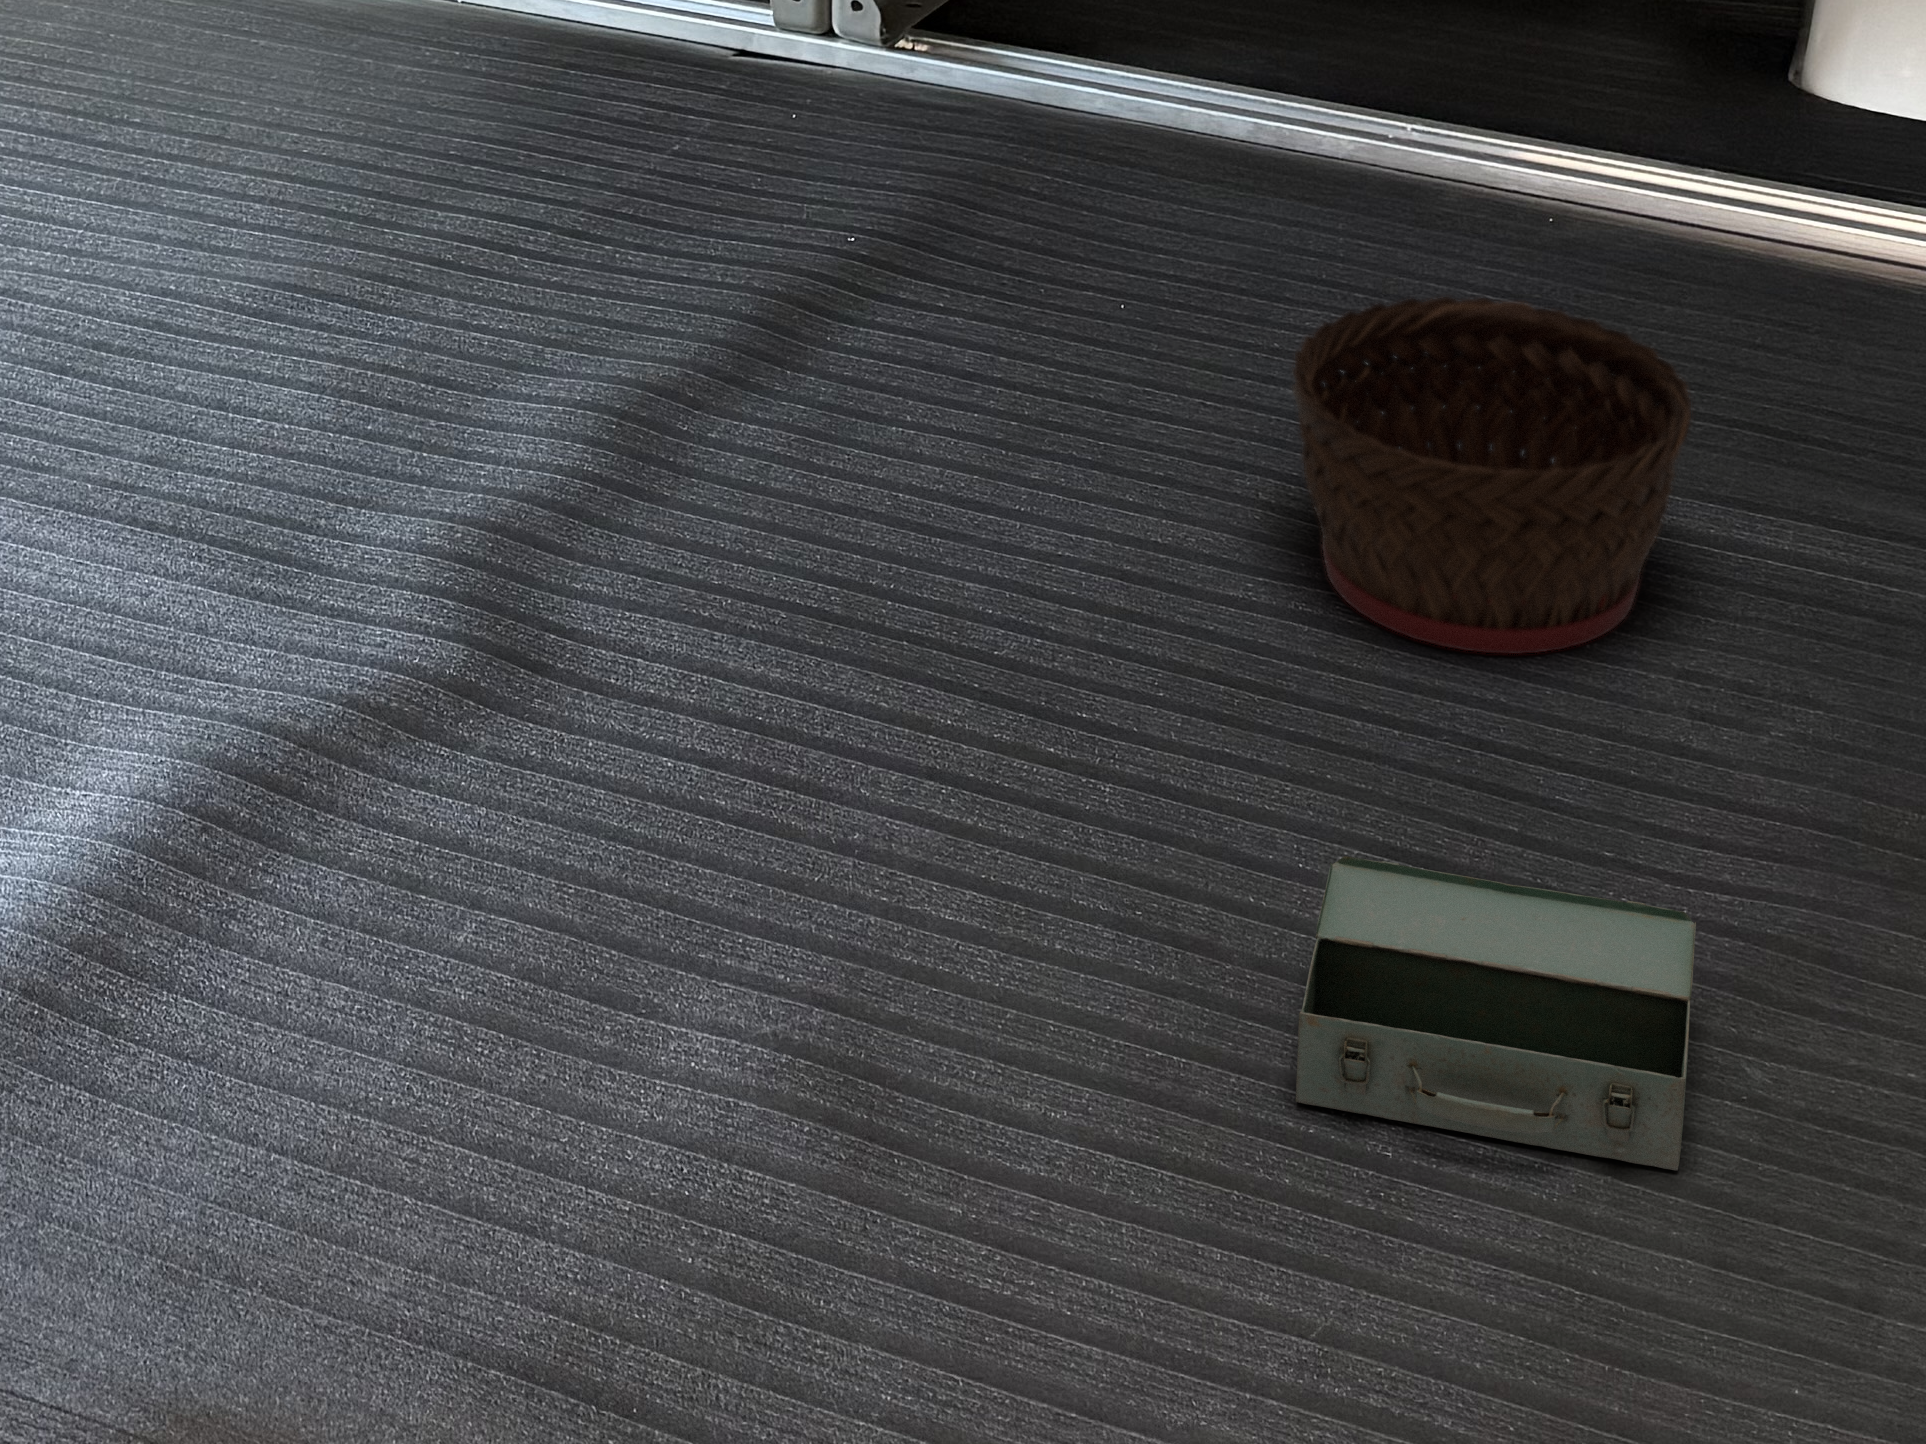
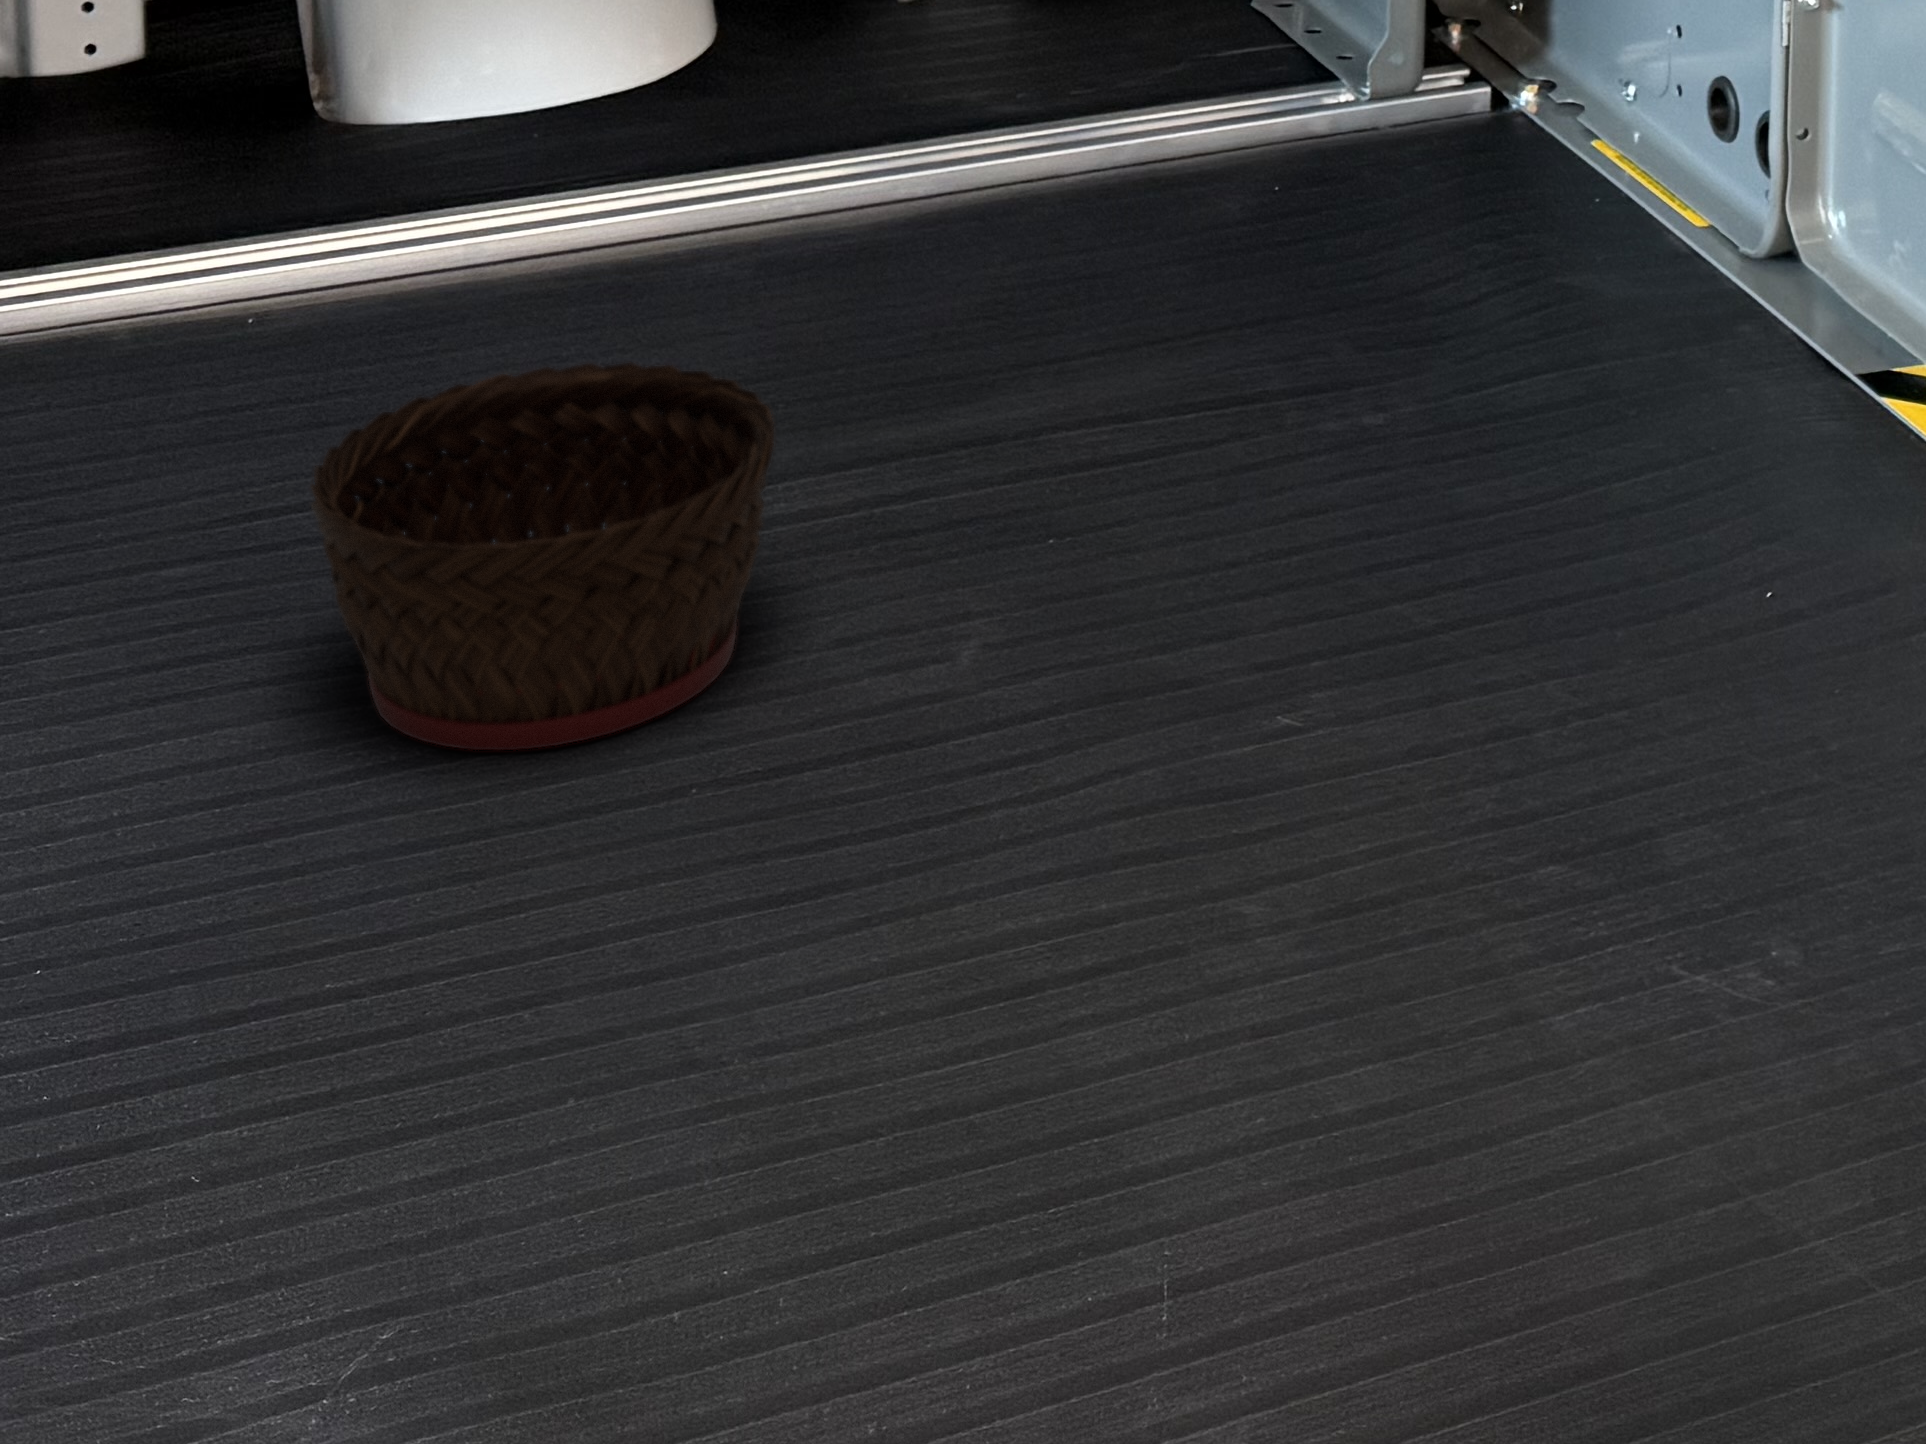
toolbox: present [1296,856,1696,1170] -> none [736,813,1214,1163]

